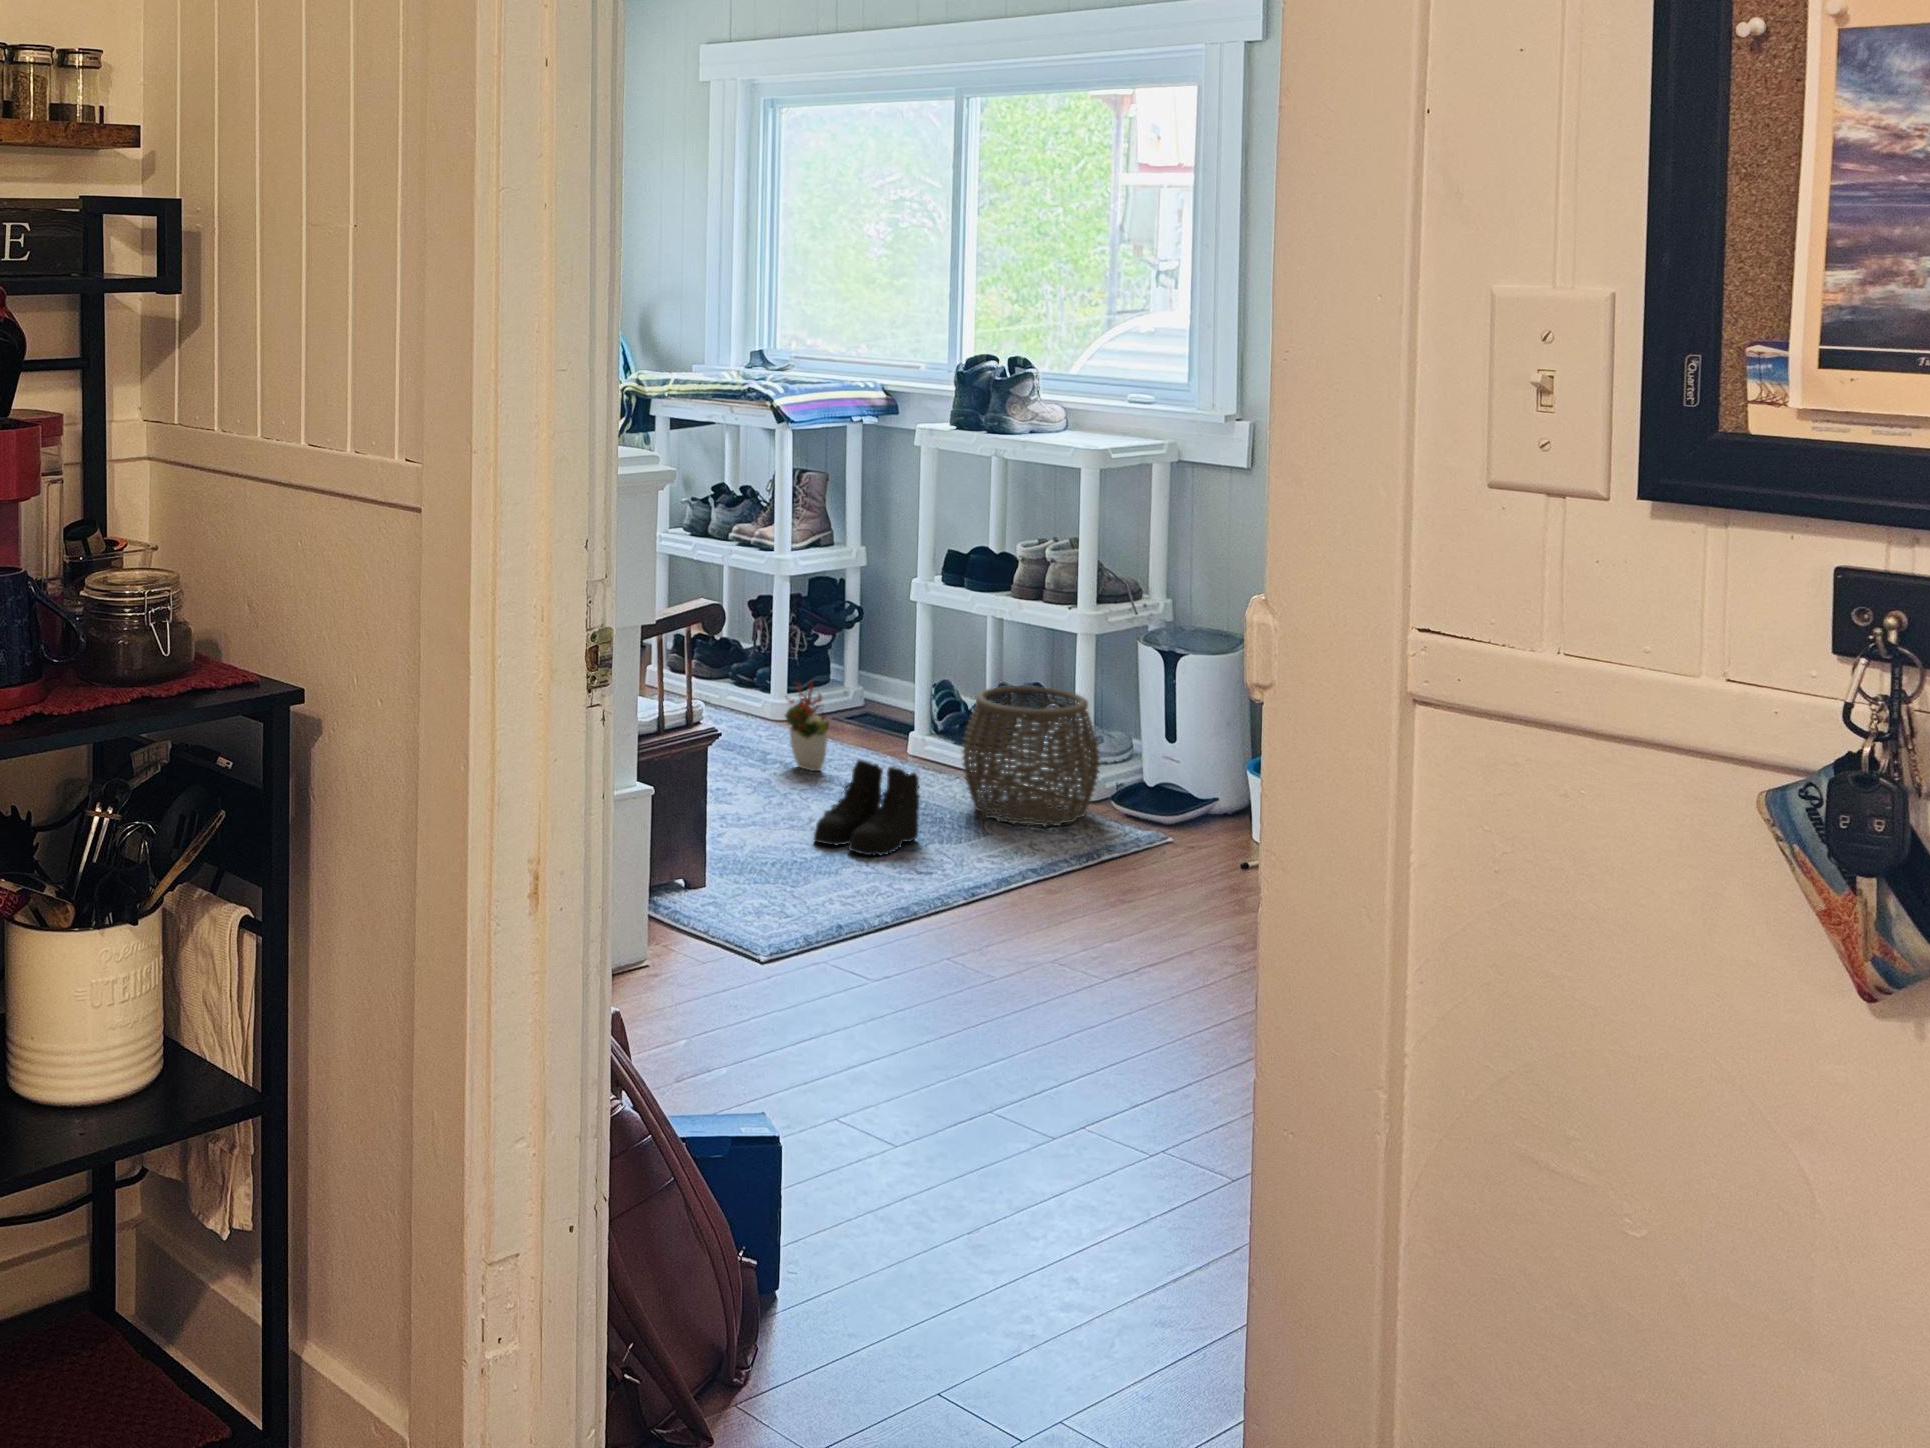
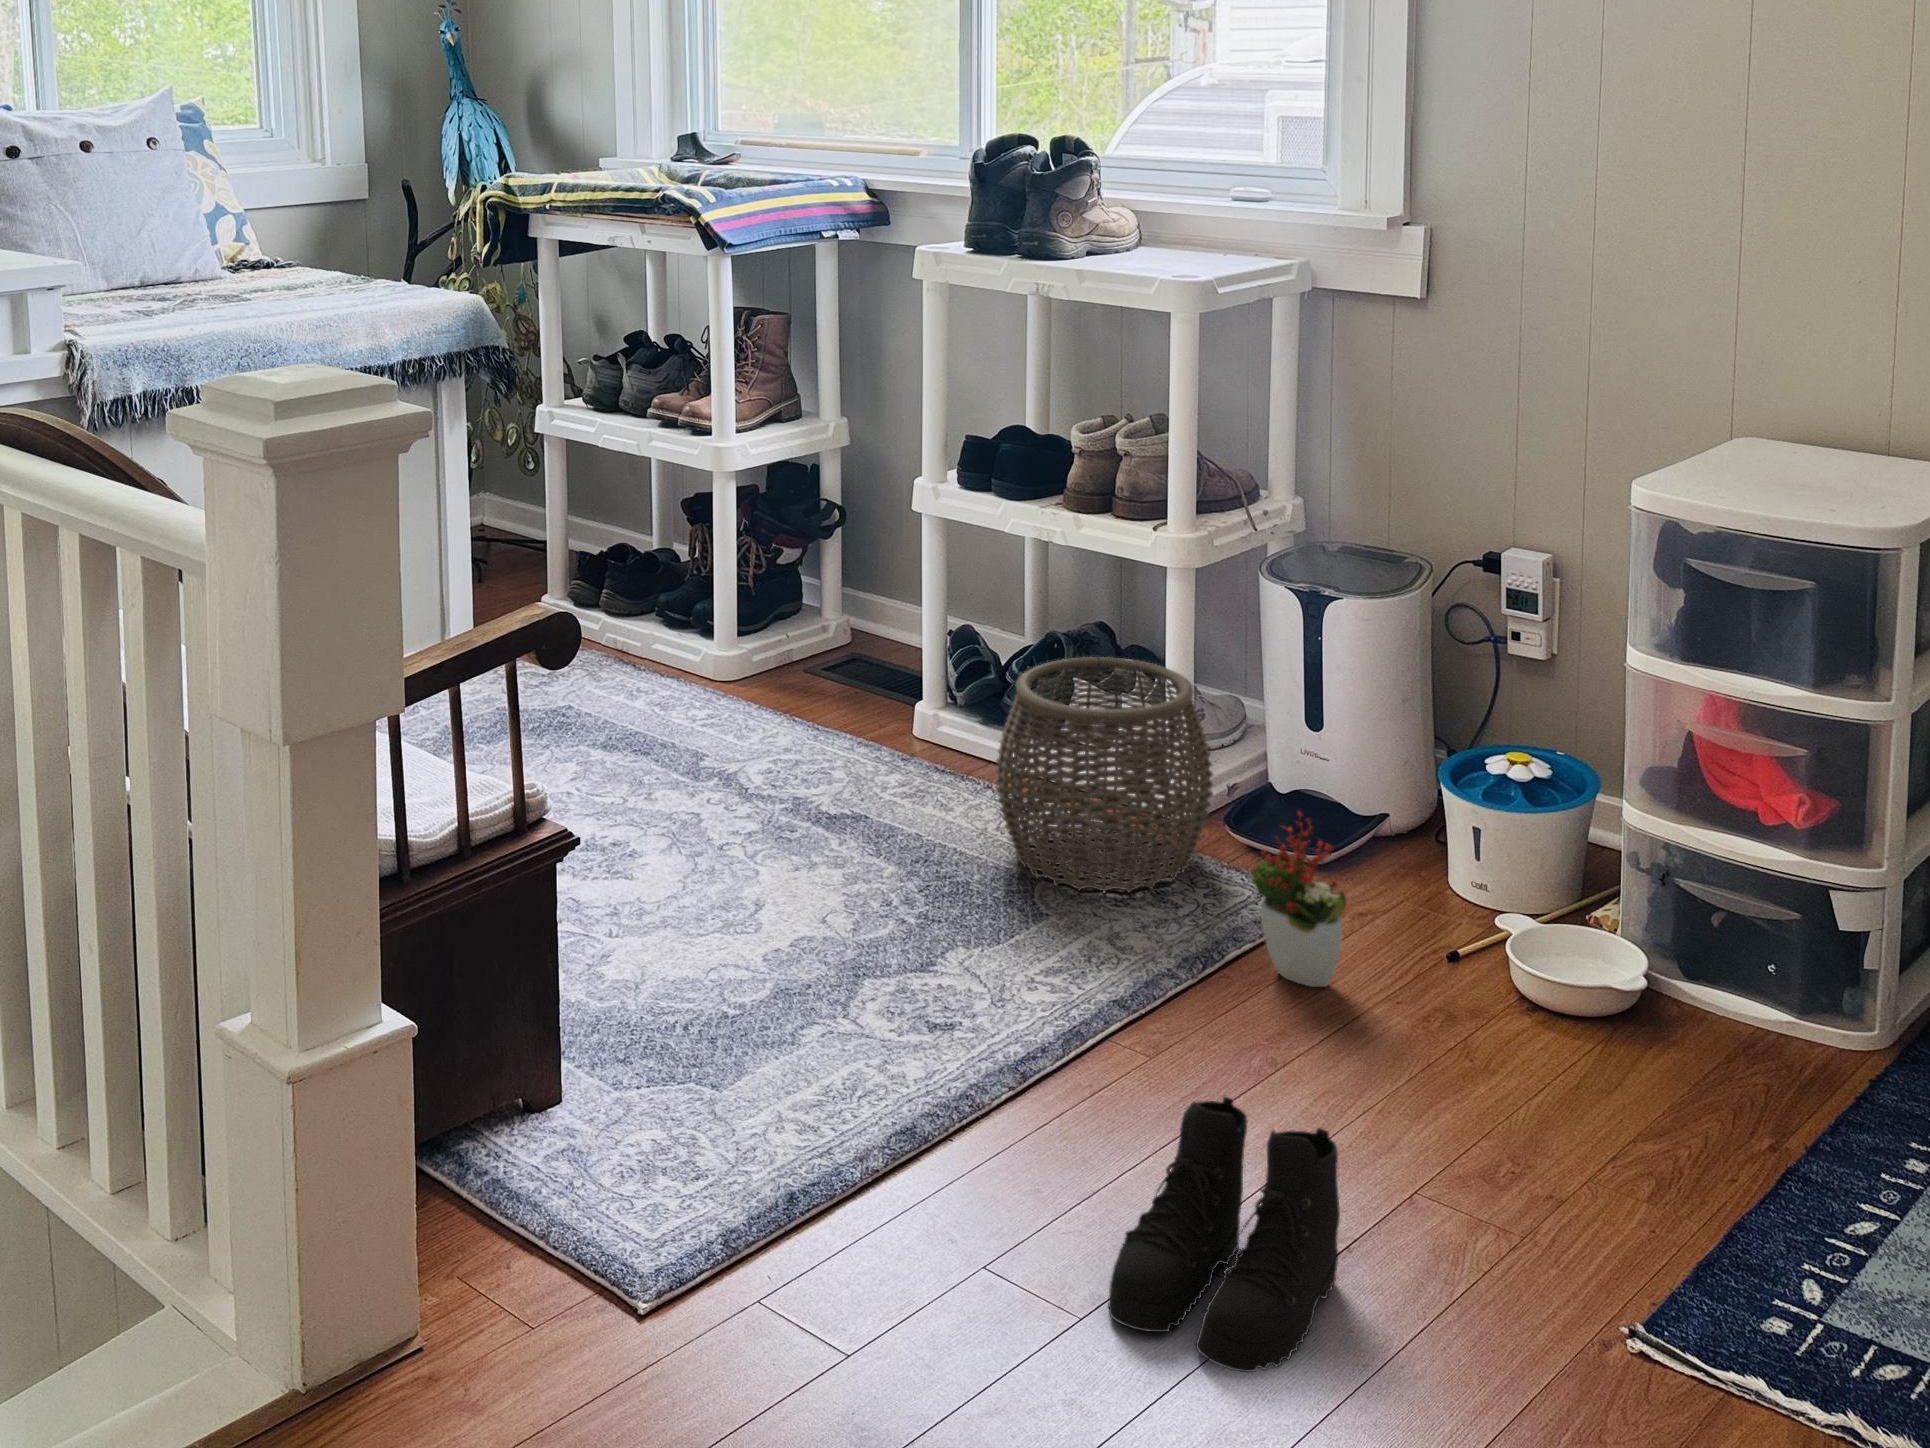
decorative plant: present [785,682,829,771] -> present [1251,812,1346,987]
boots: present [814,760,920,856] -> present [1108,1097,1340,1372]

